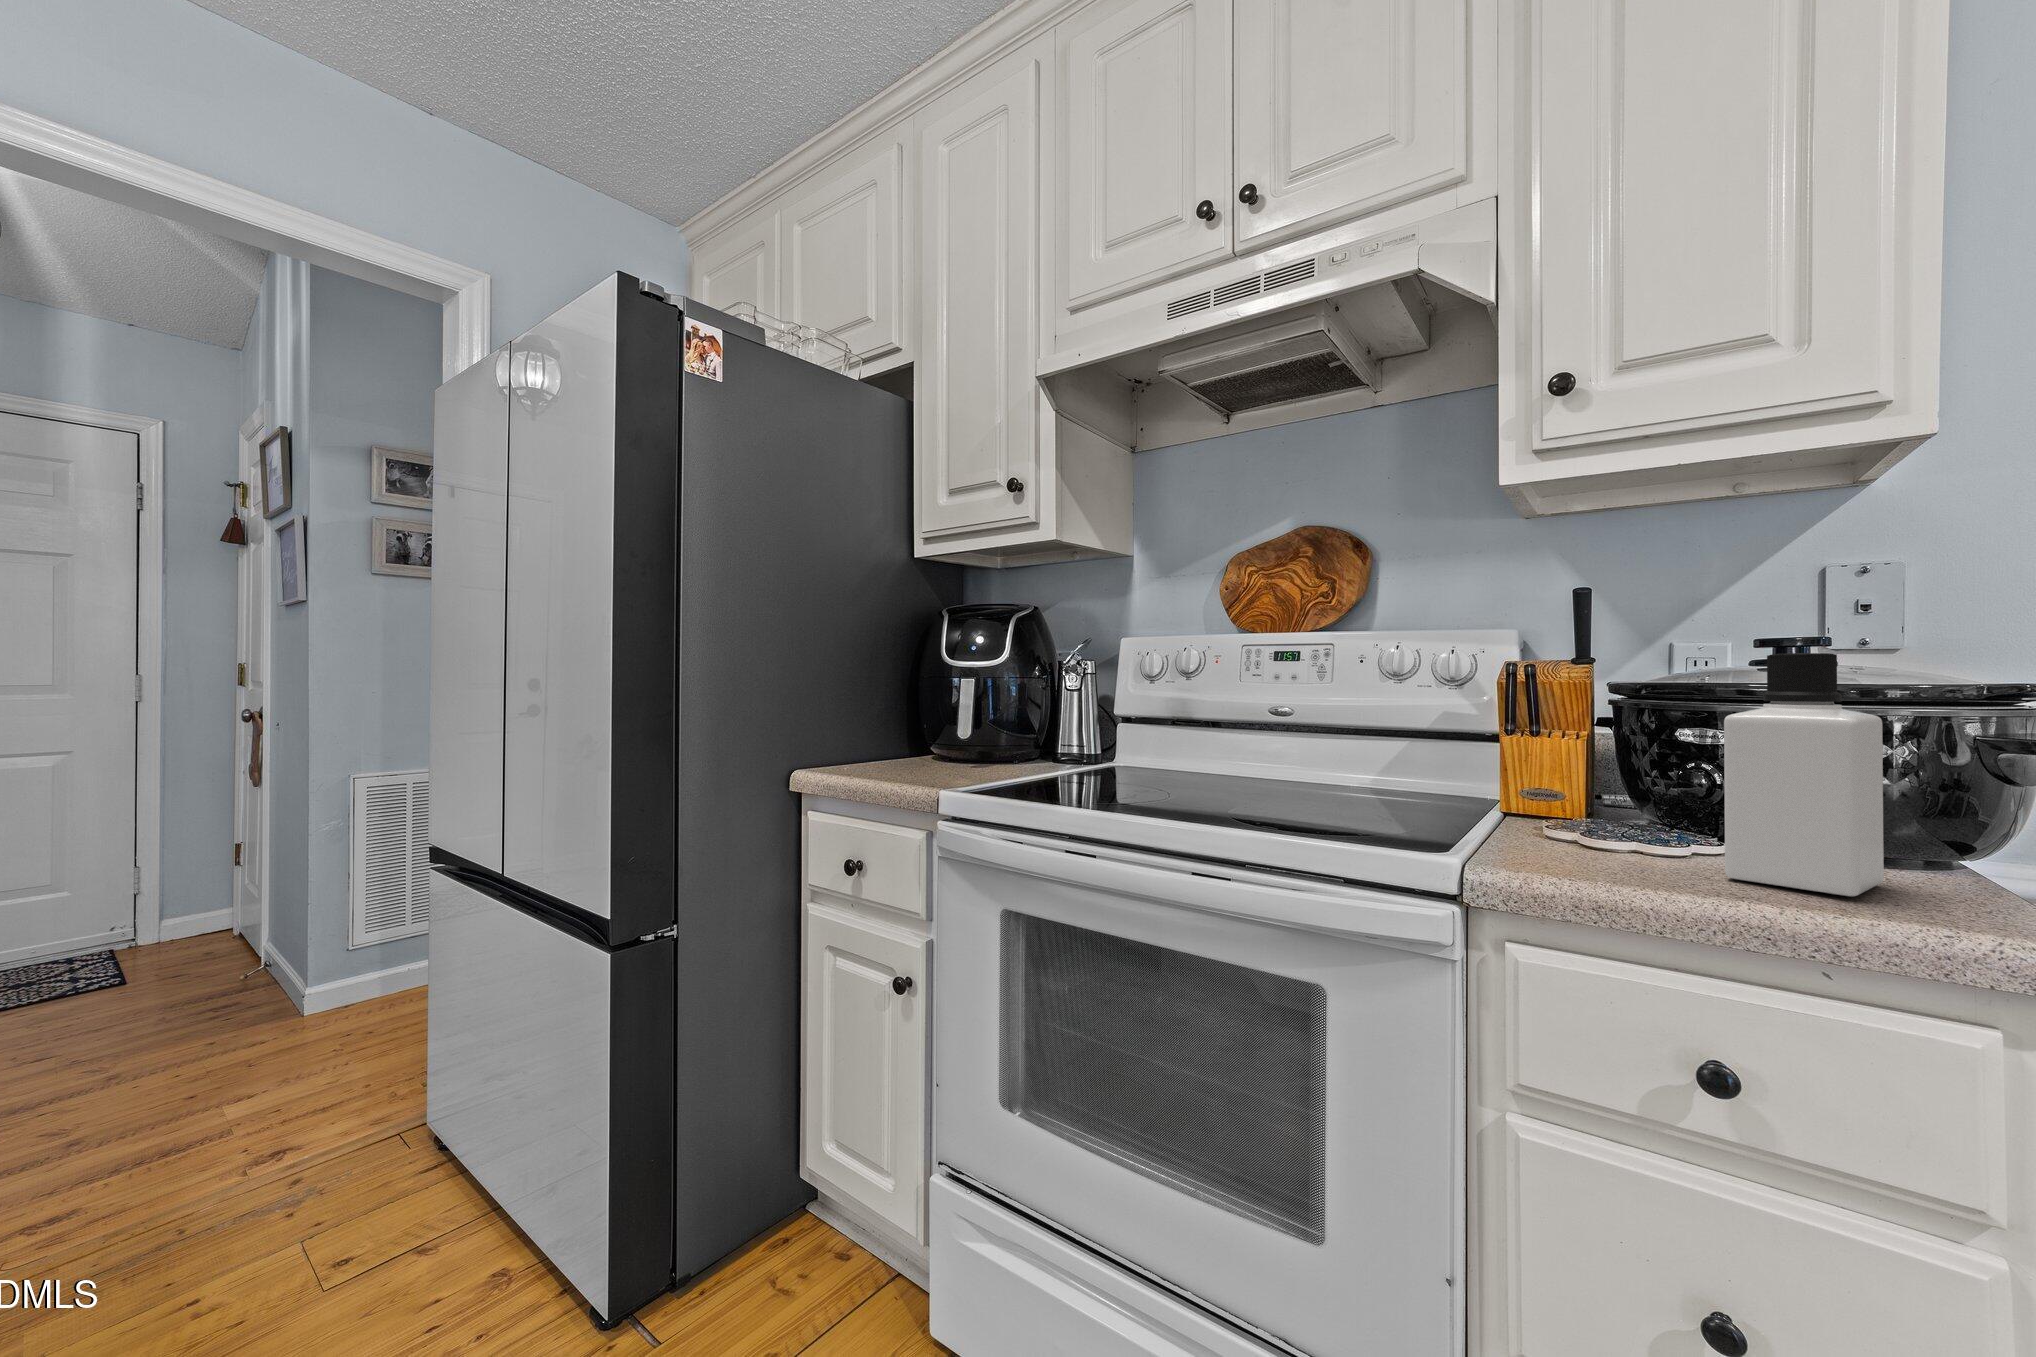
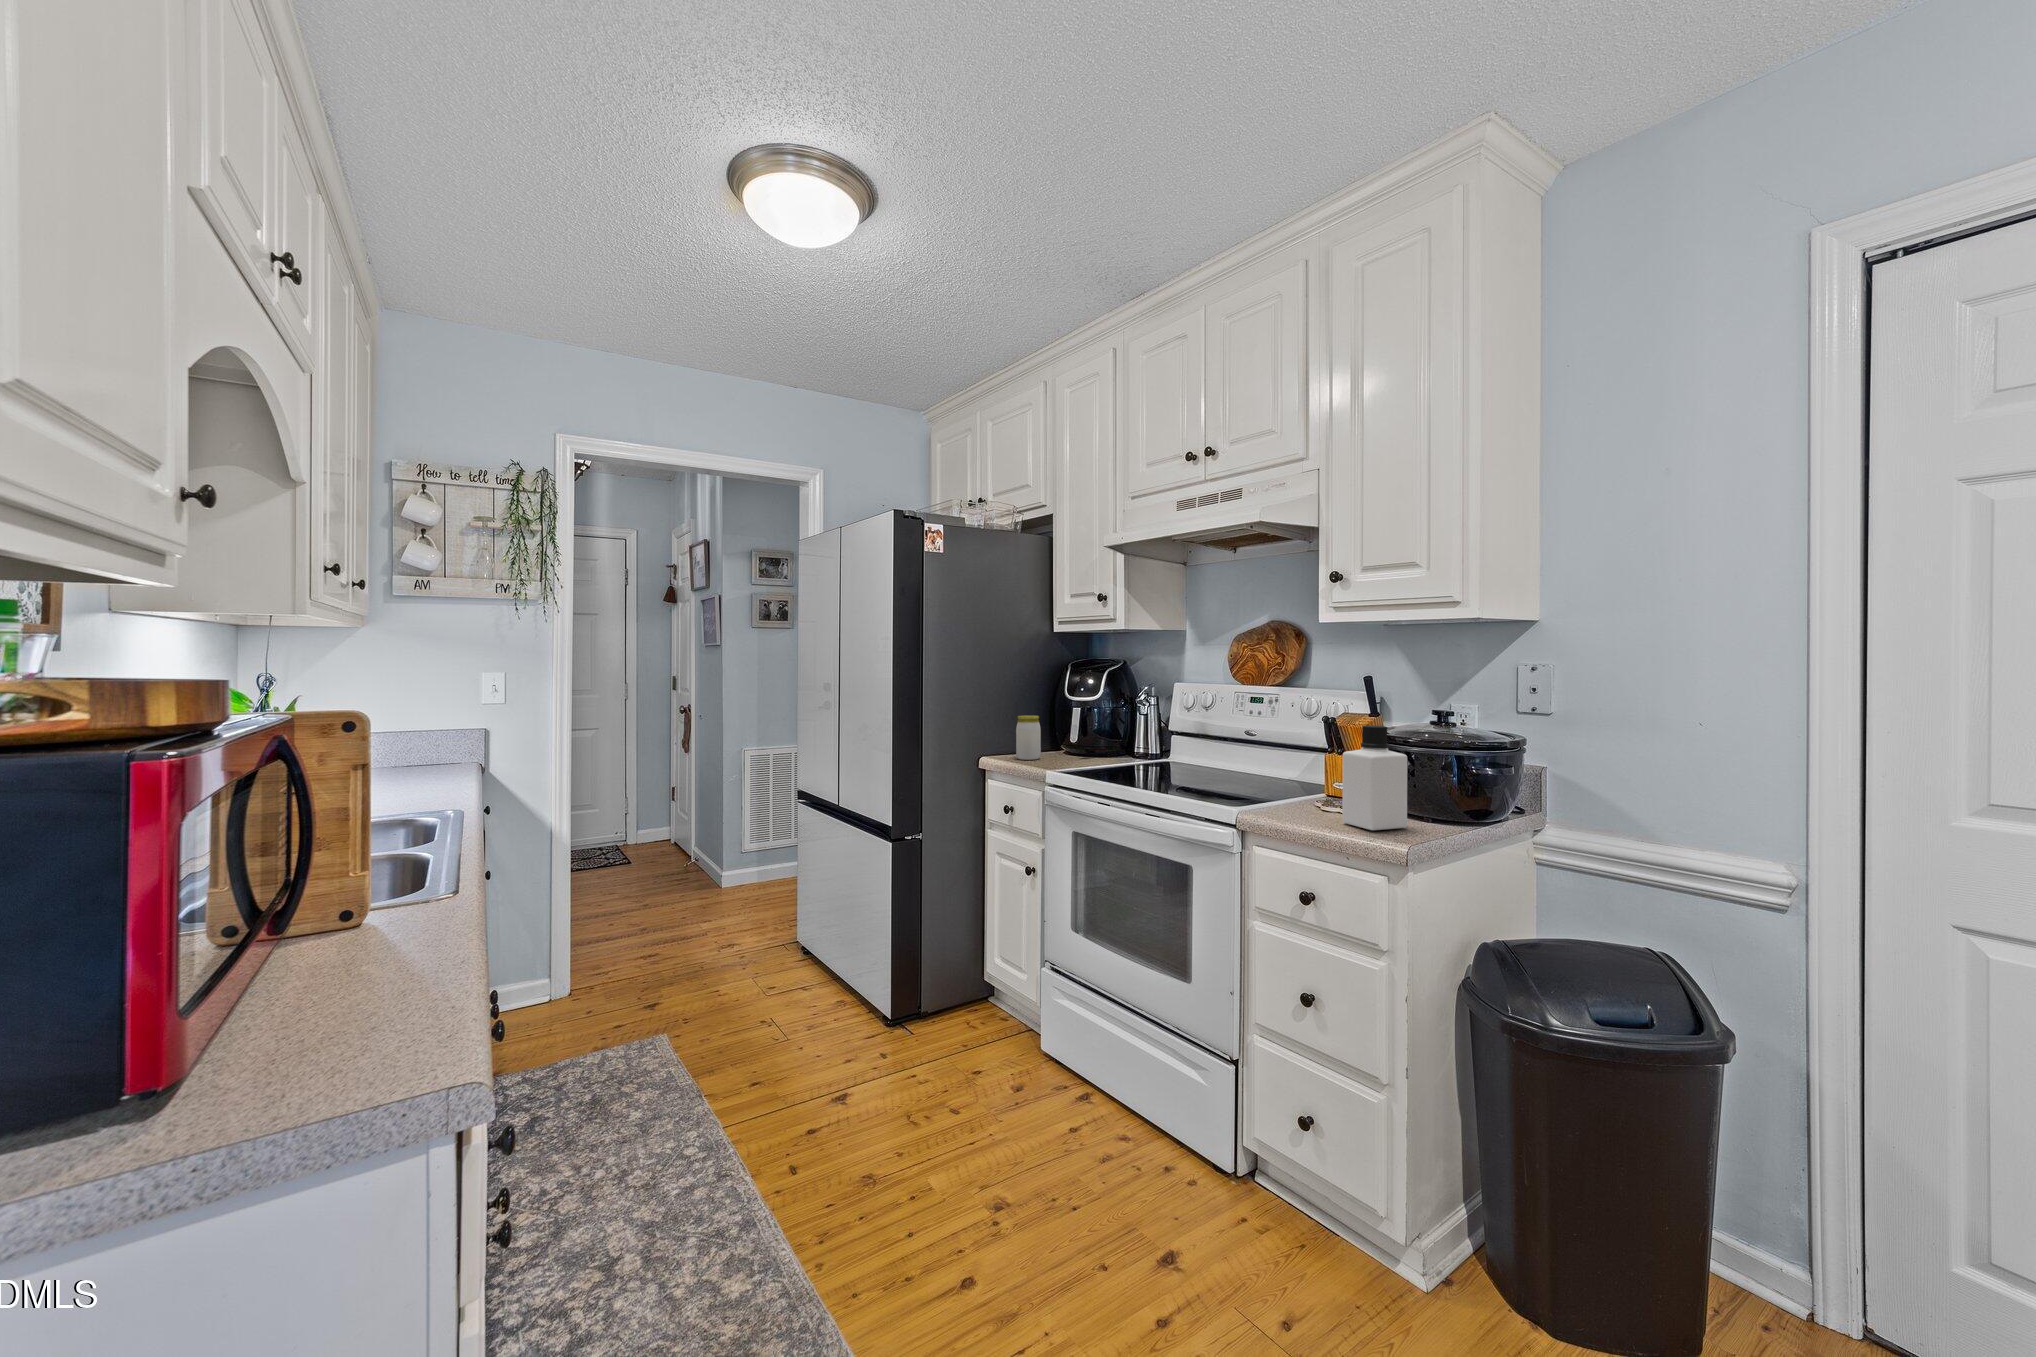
jar: none [859,693,903,771] -> present [1016,715,1041,760]

